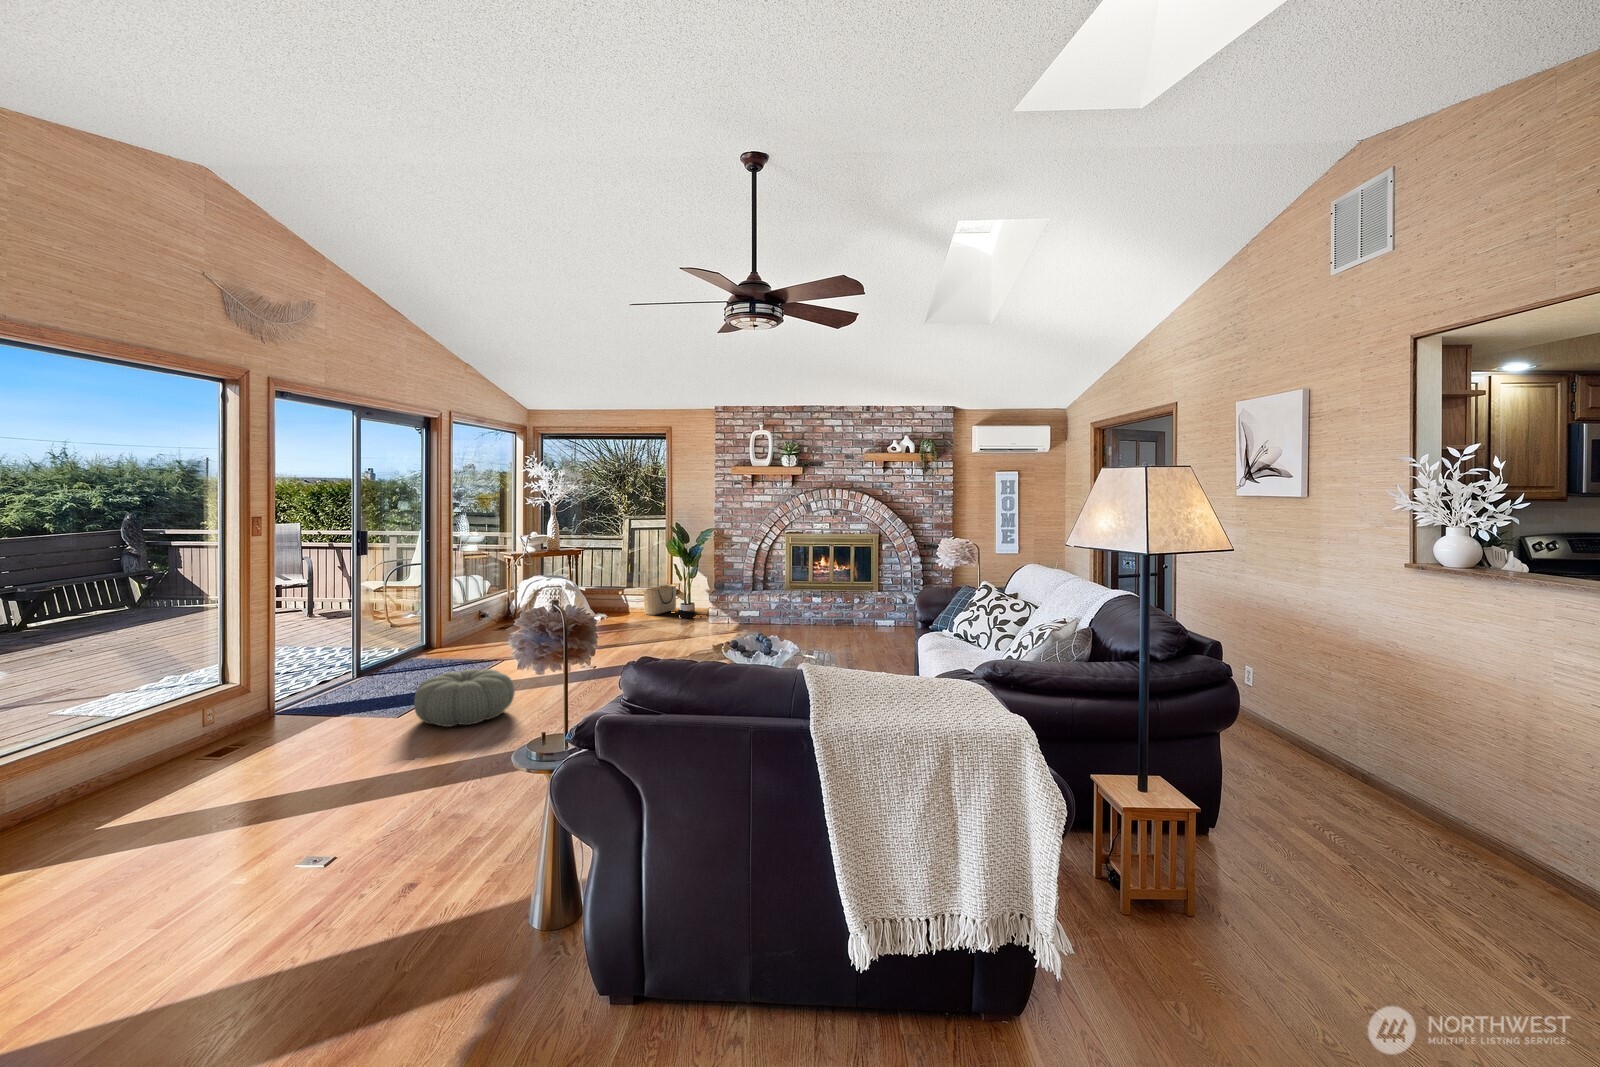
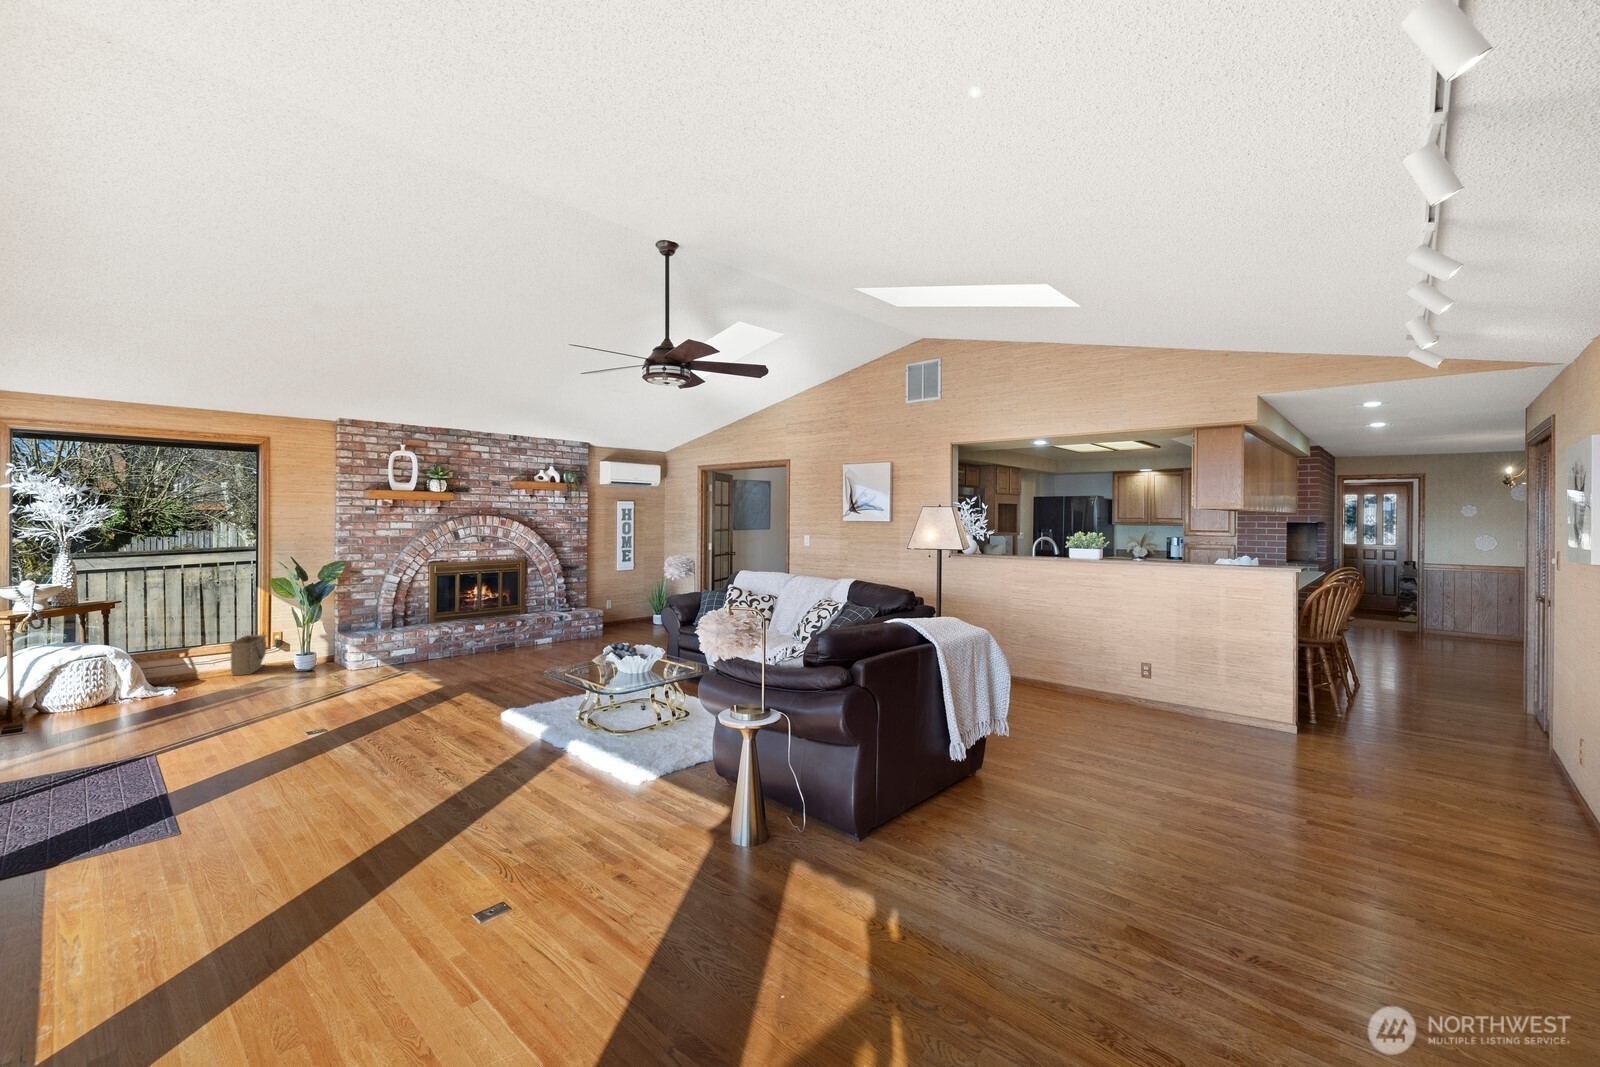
pouf: present [414,669,514,727] -> none [232,735,378,817]

